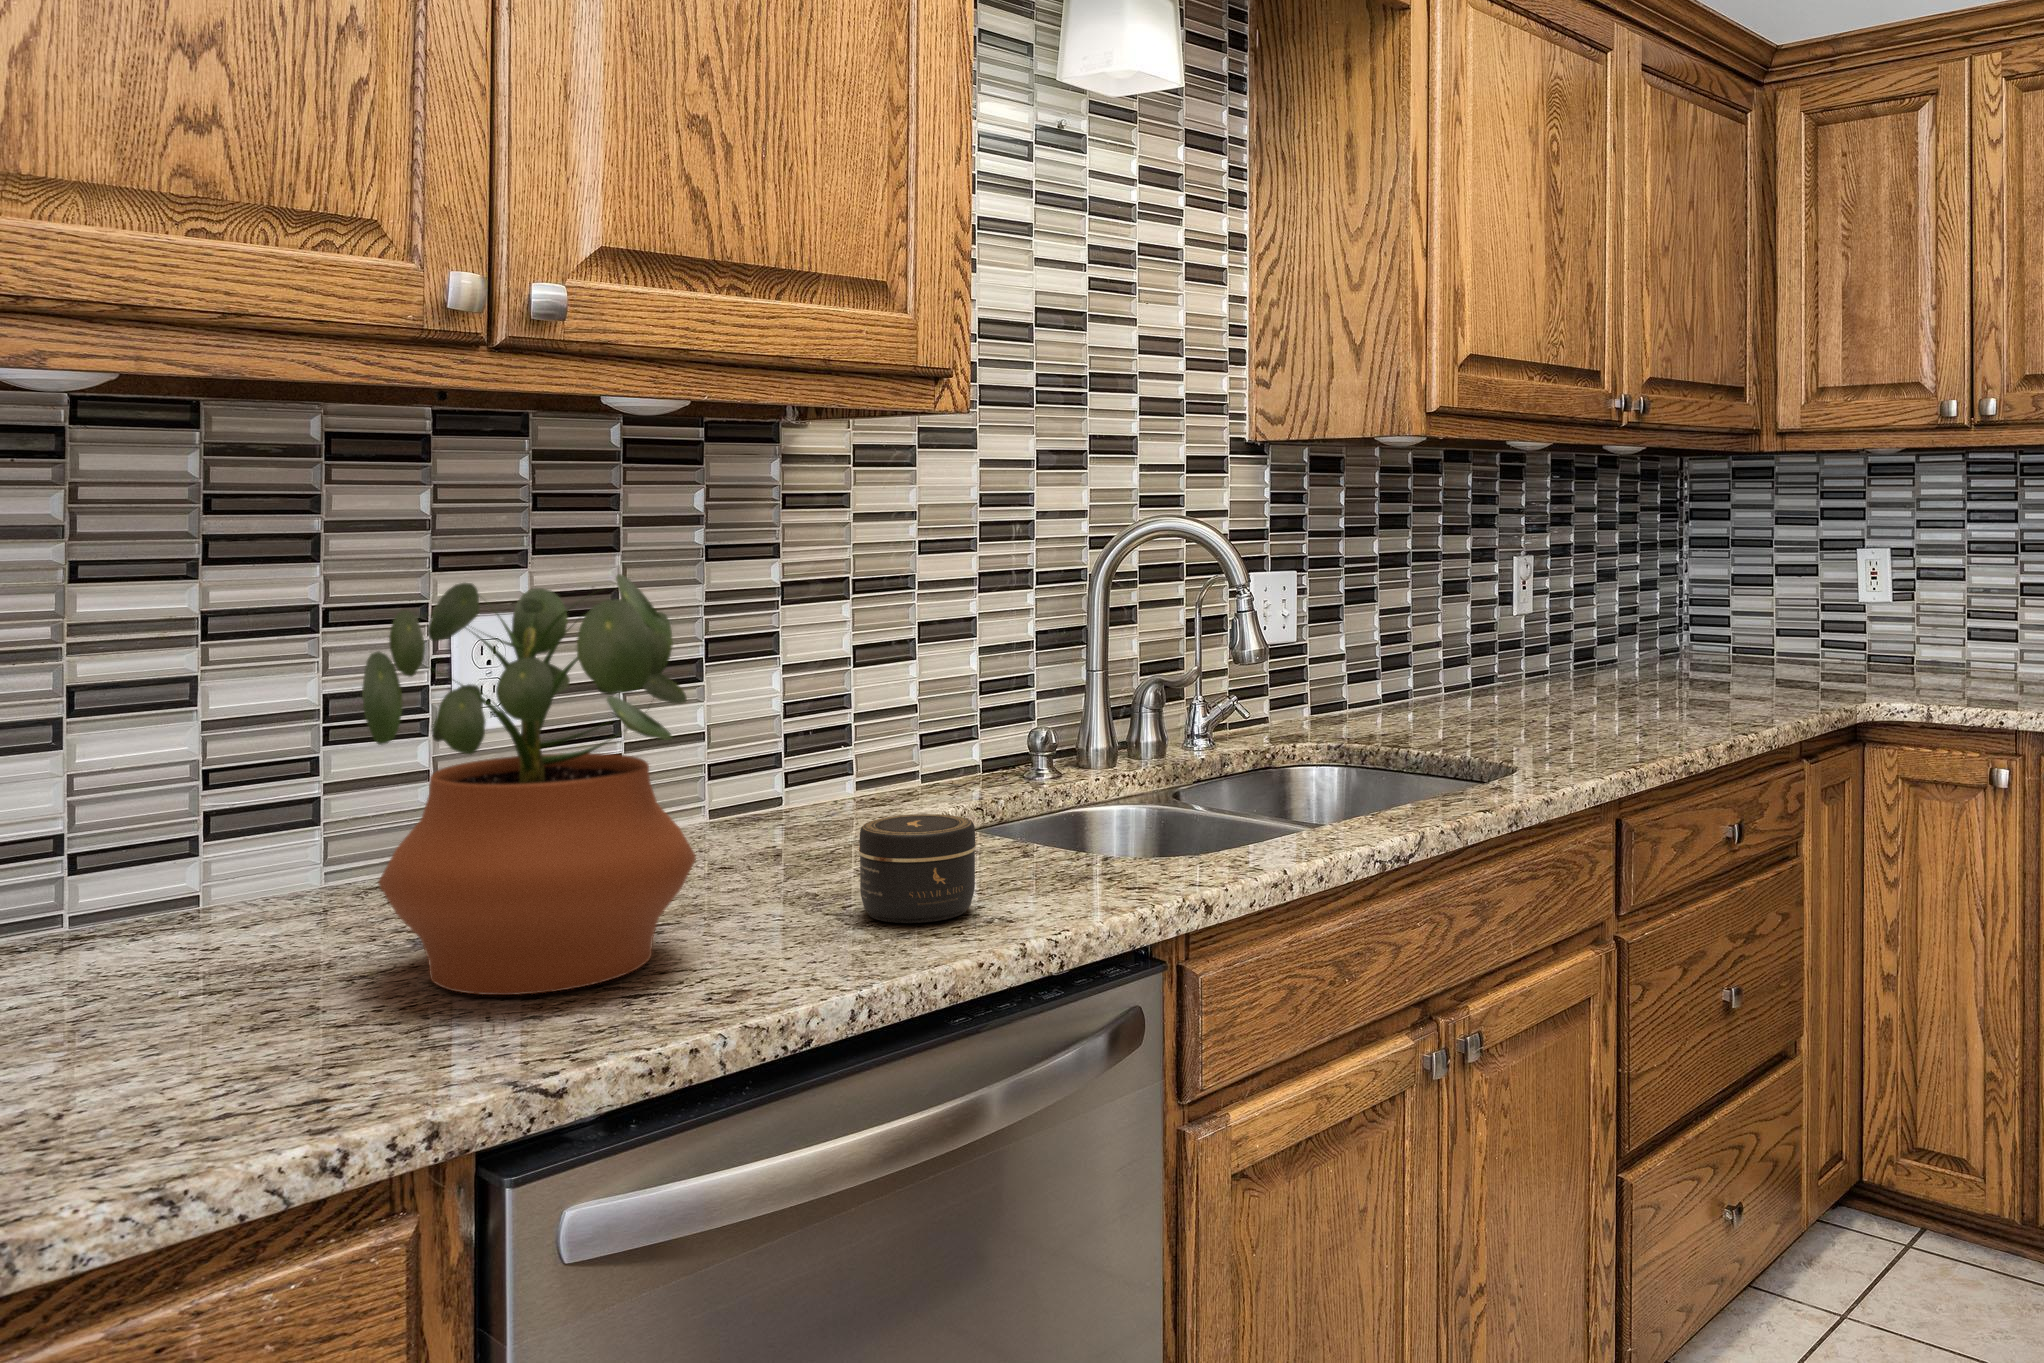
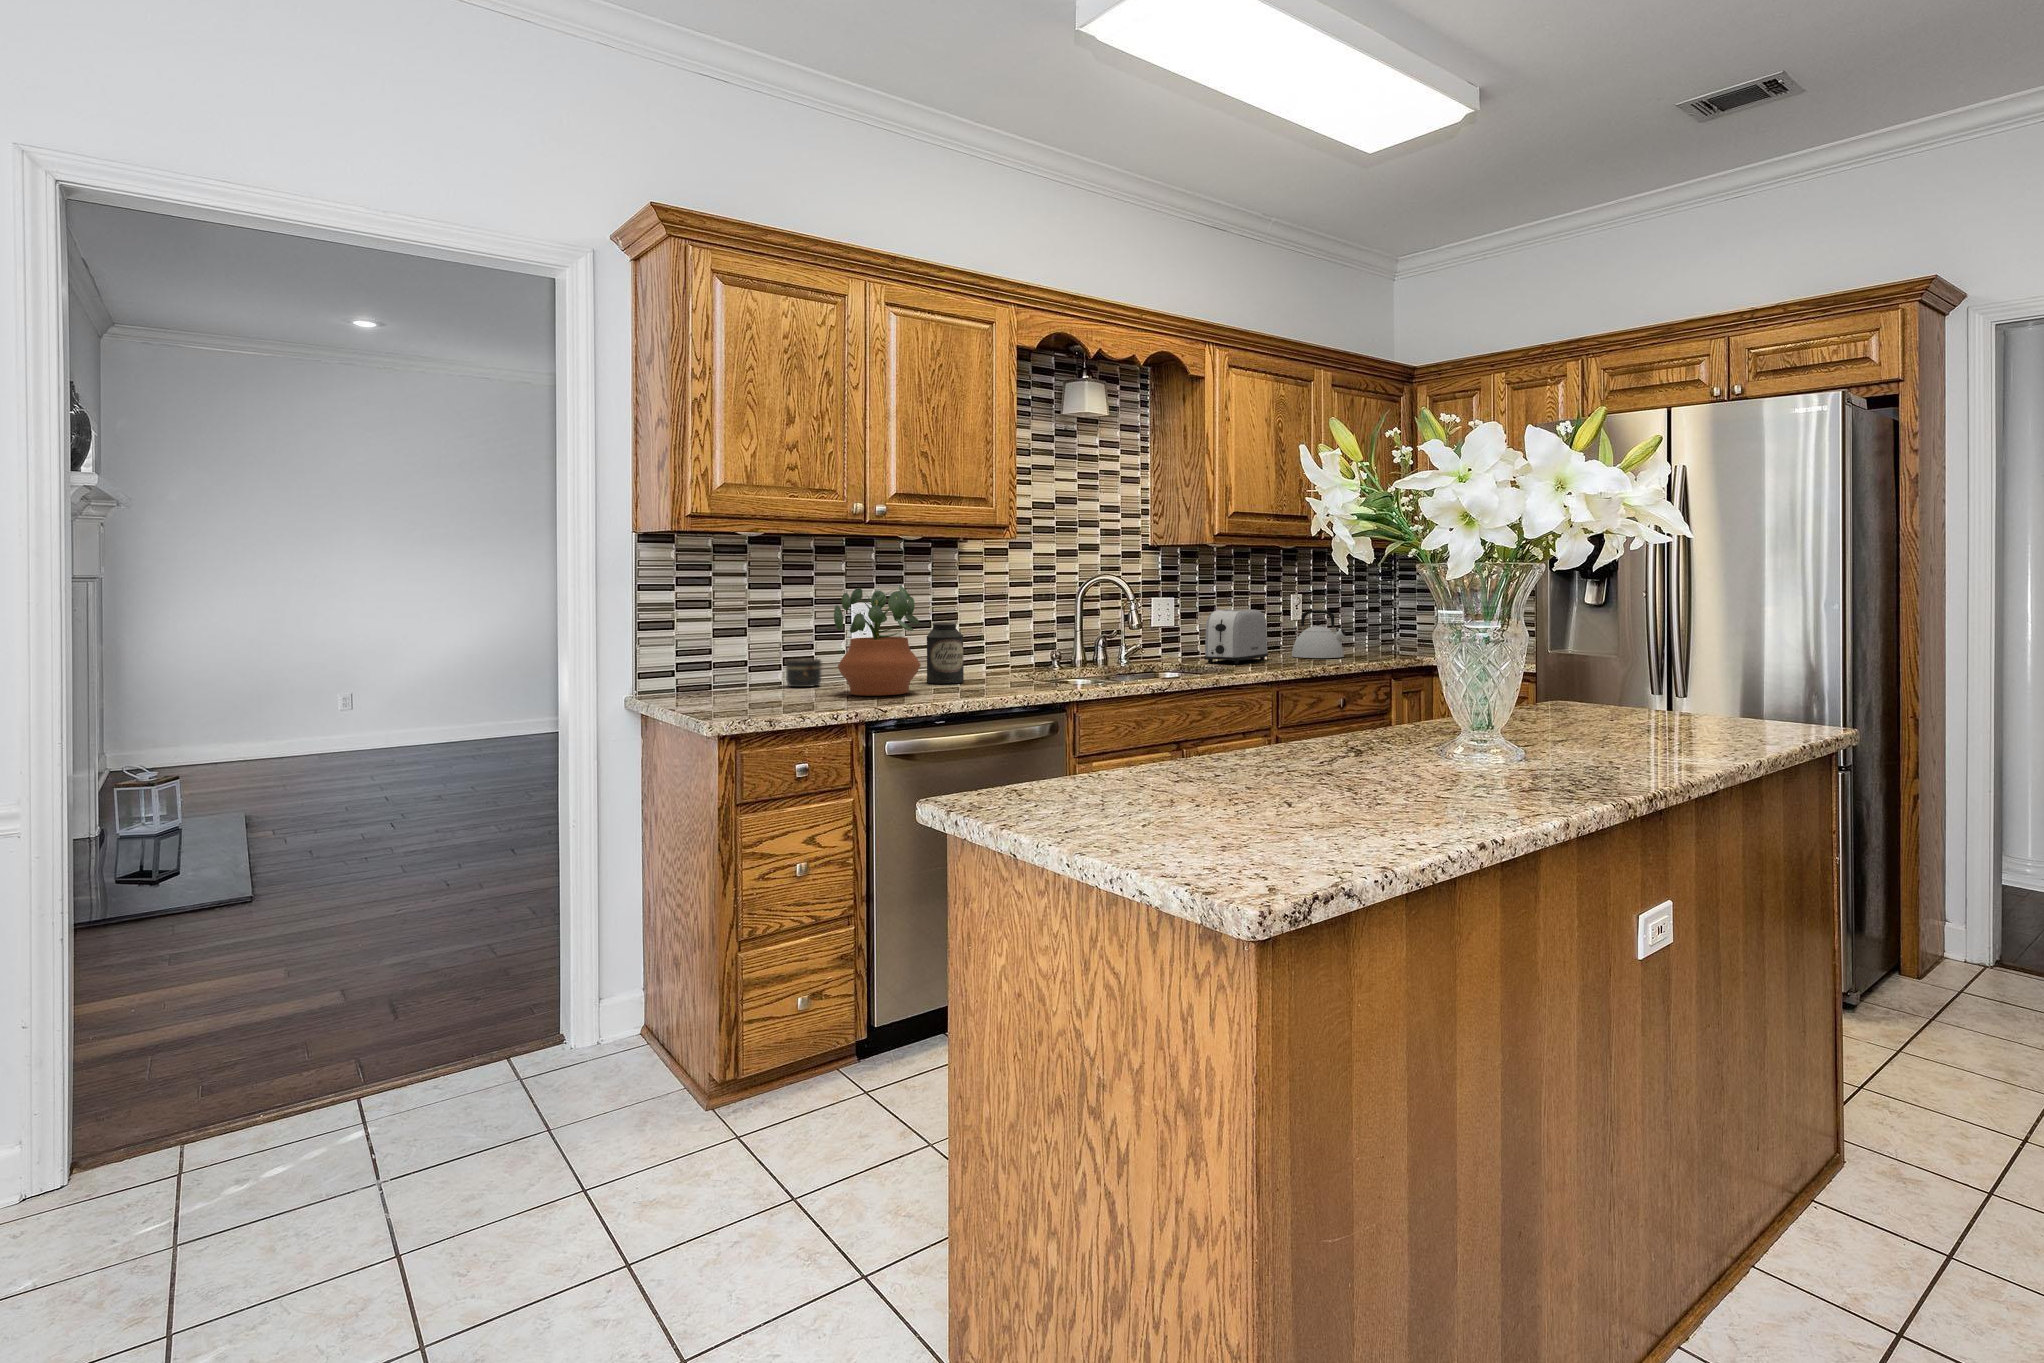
kettle: none [1557,596,1689,712] -> present [1292,610,1346,658]
toaster: none [1401,600,1532,742] -> present [1204,609,1268,664]
canister: none [702,679,823,883] -> present [927,623,964,684]
jar: present [859,814,976,923] -> present [786,659,822,687]

